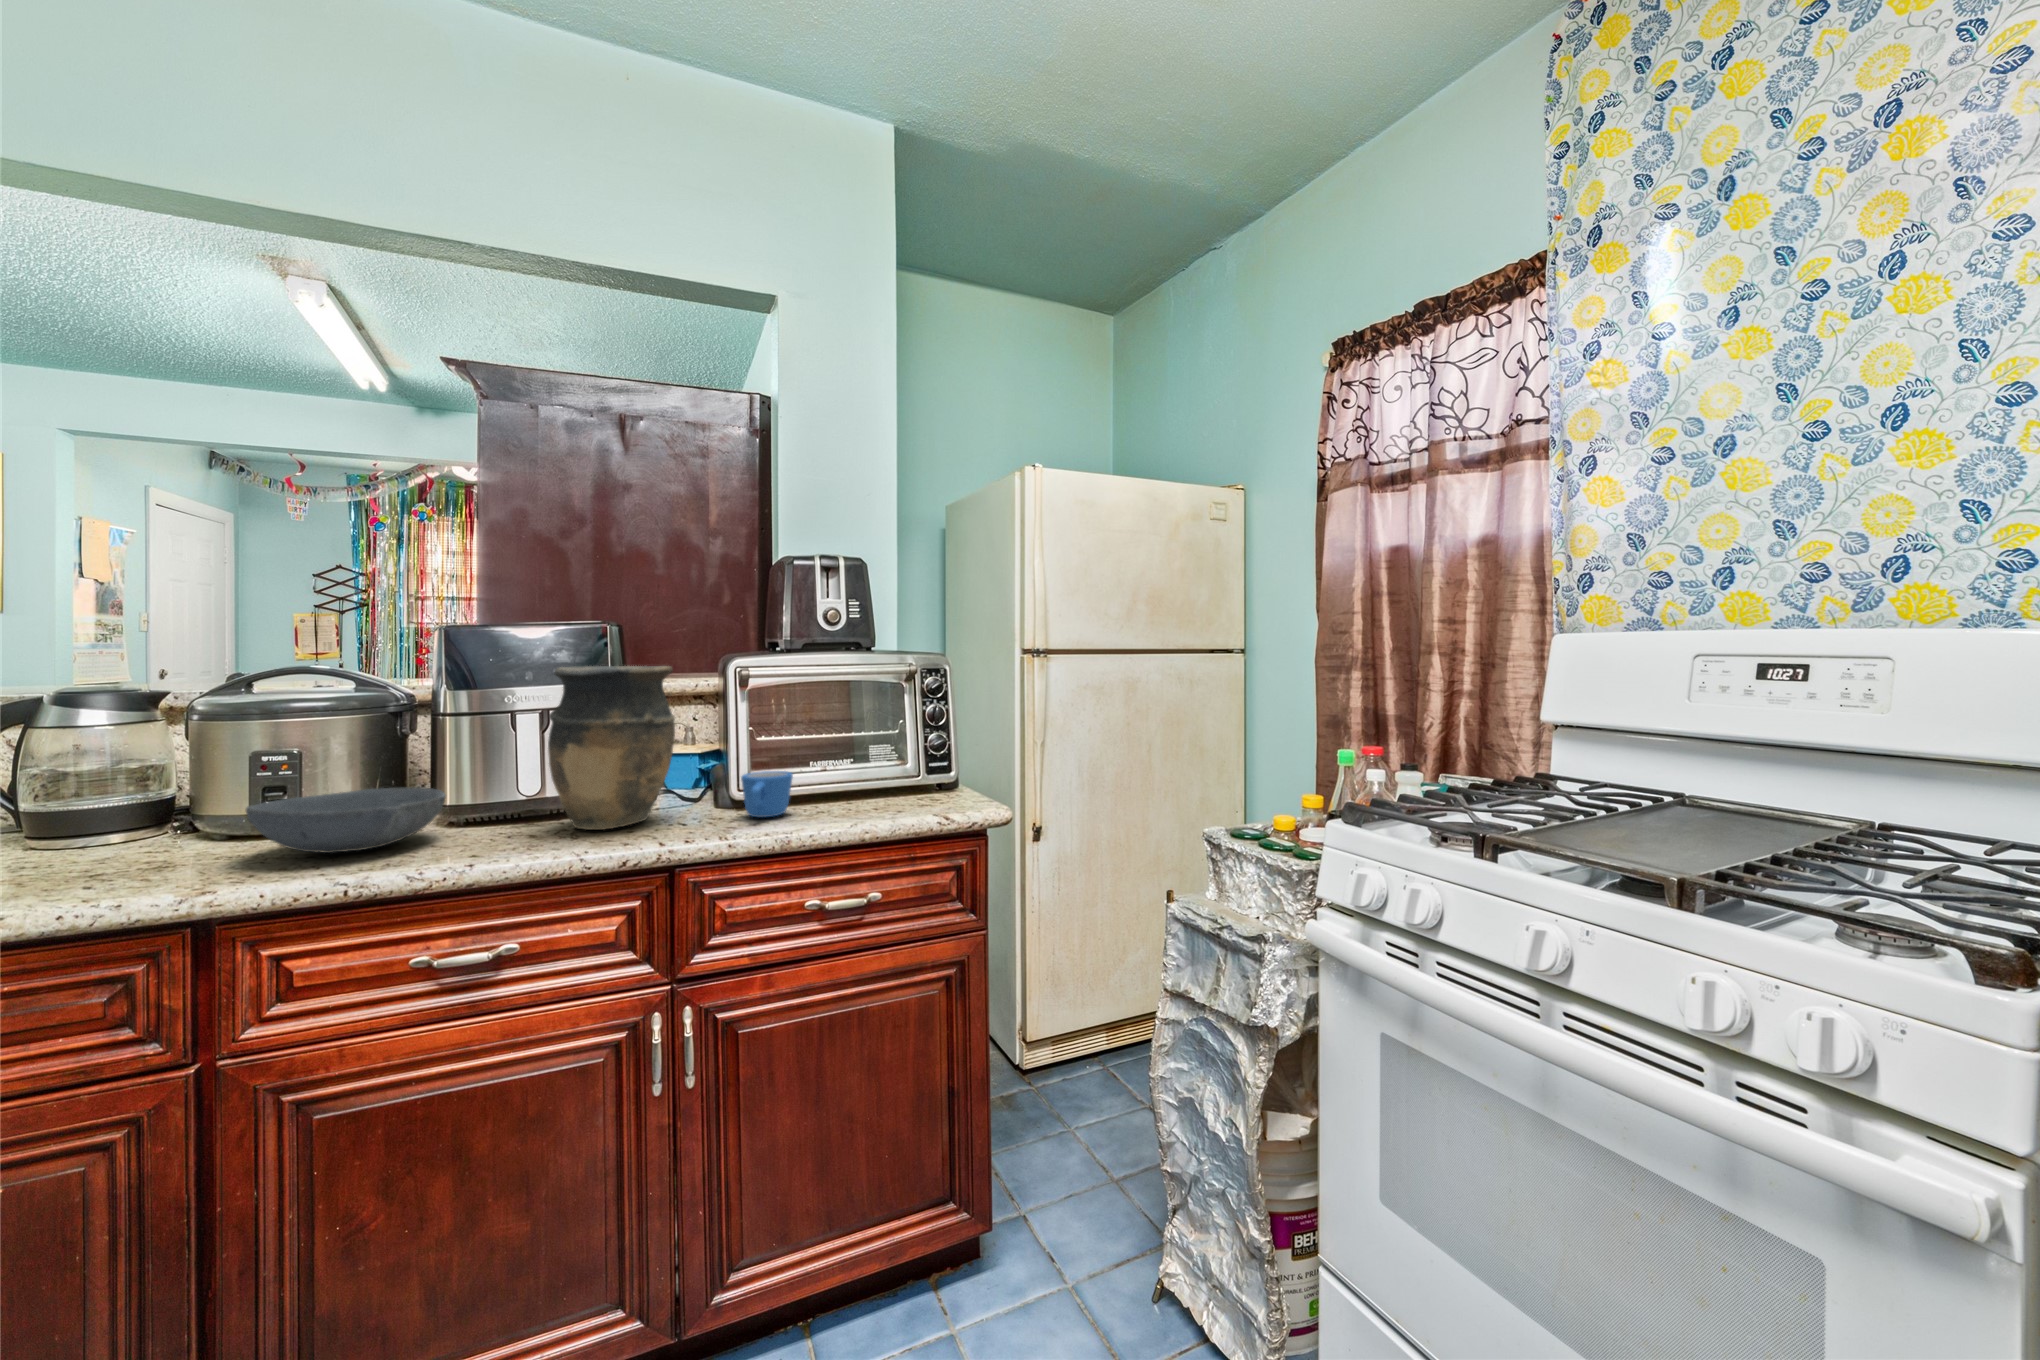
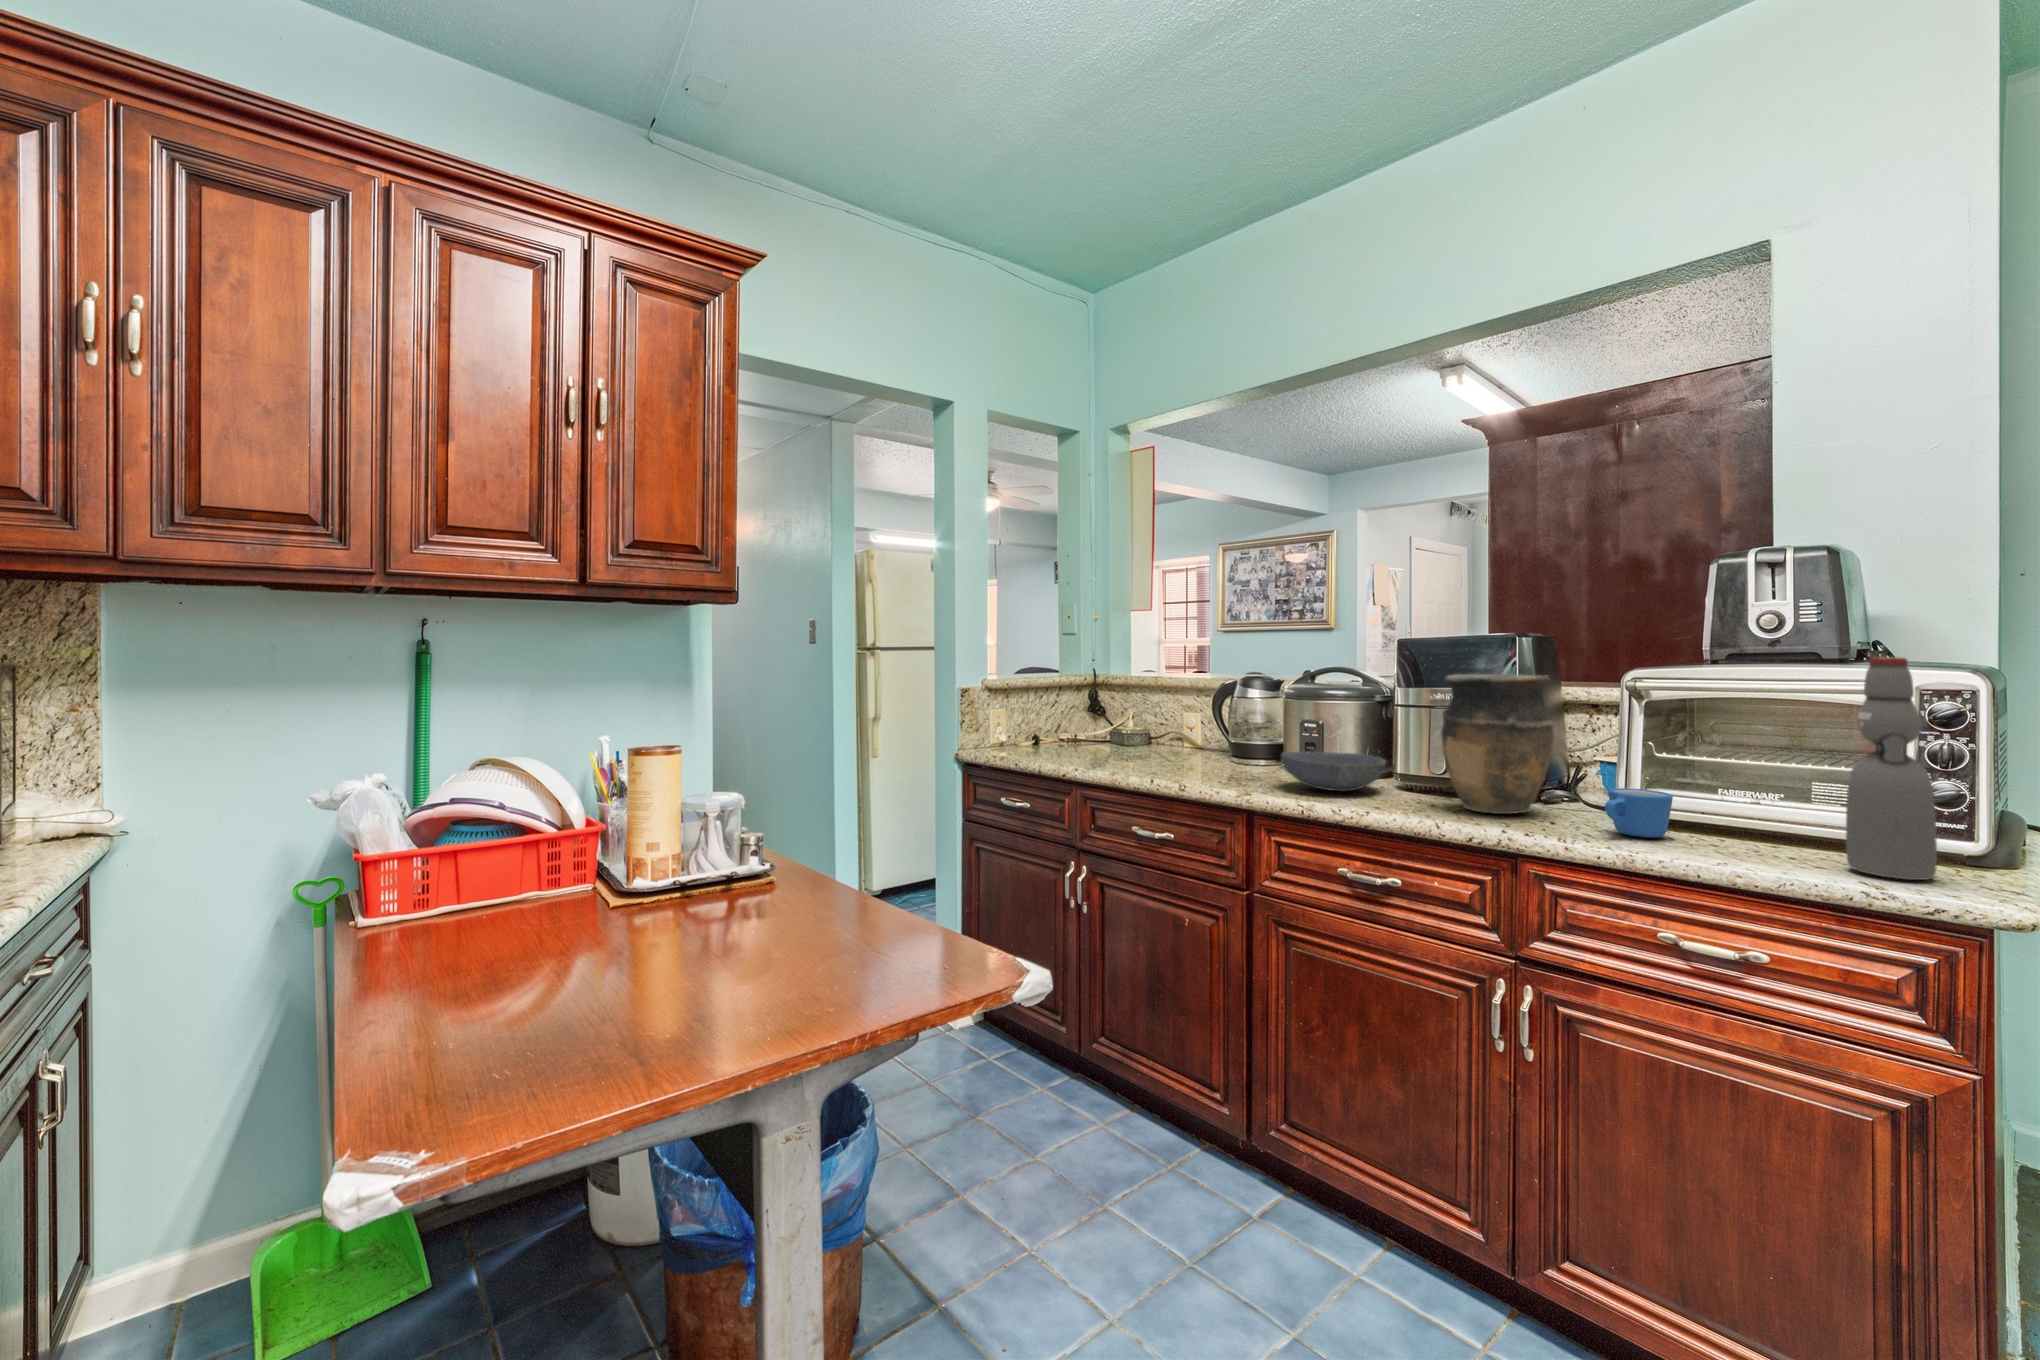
bottle: none [908,644,954,806] -> present [1846,657,1937,880]

